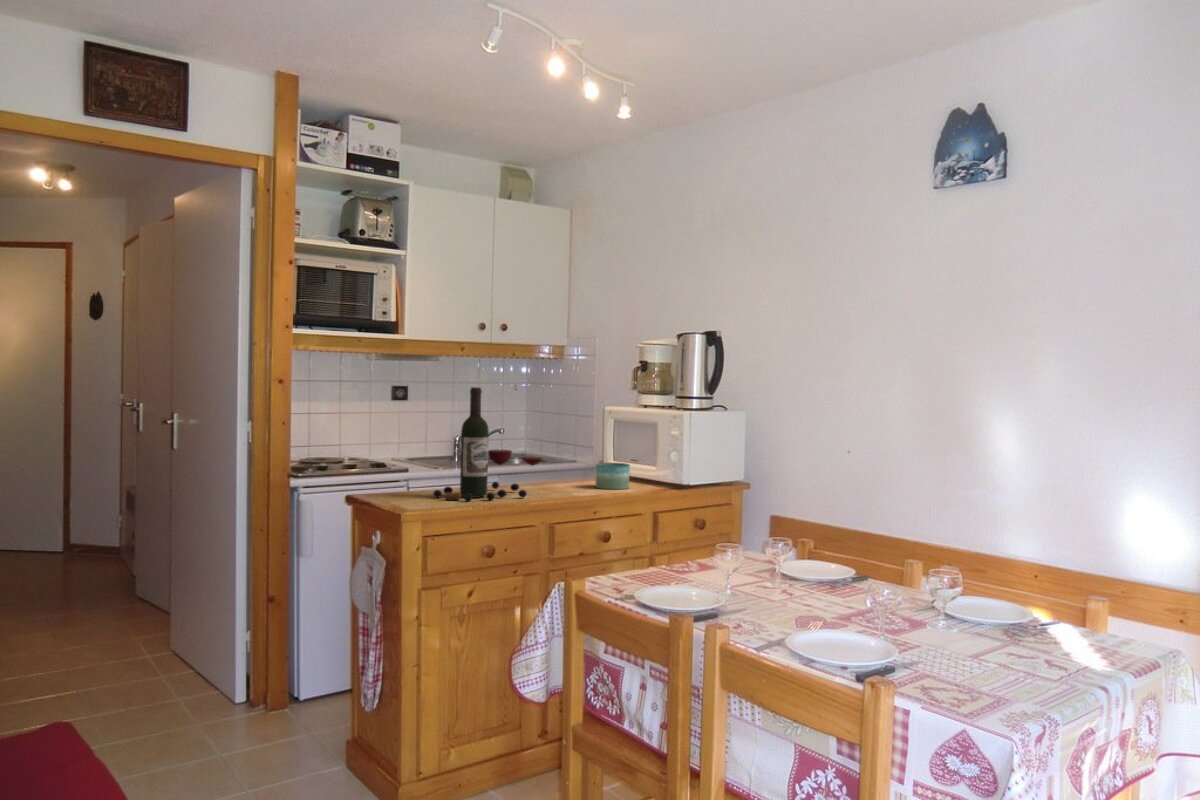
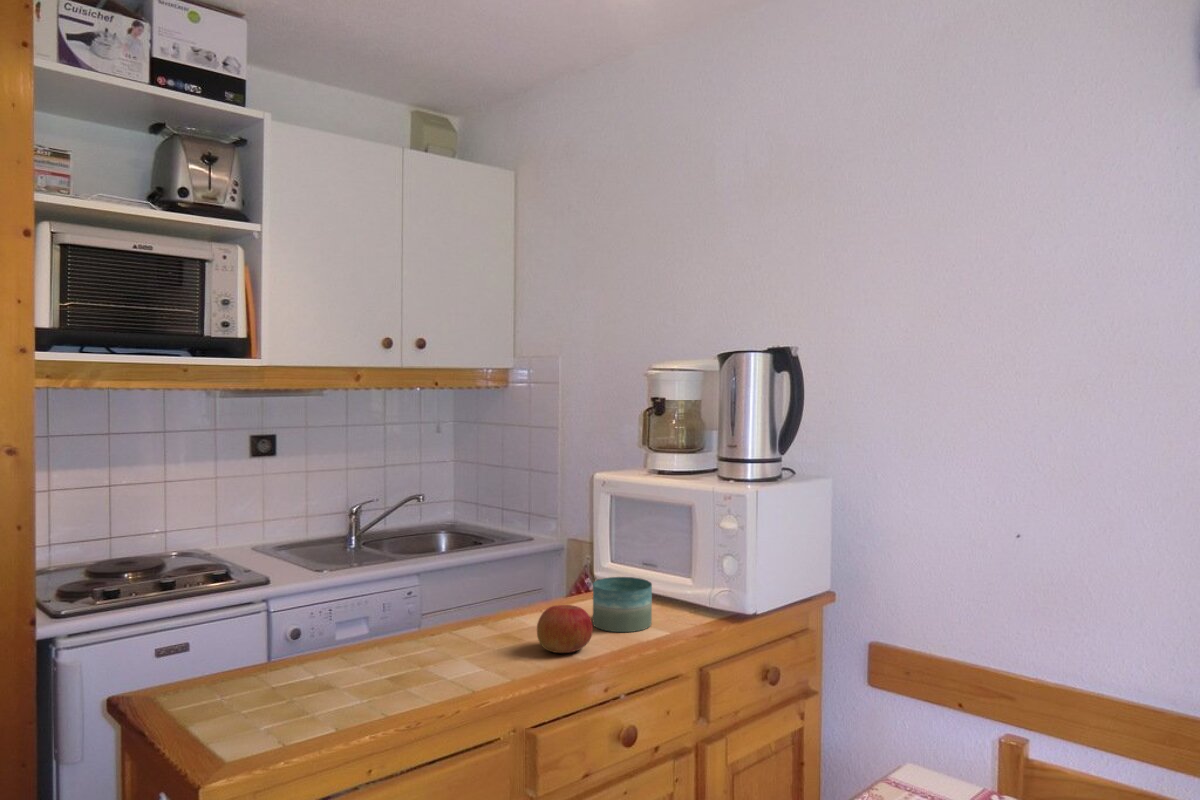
wine bottle: present [433,387,542,501] -> none [281,469,509,717]
apple: none [561,468,591,493] -> present [537,605,593,653]

